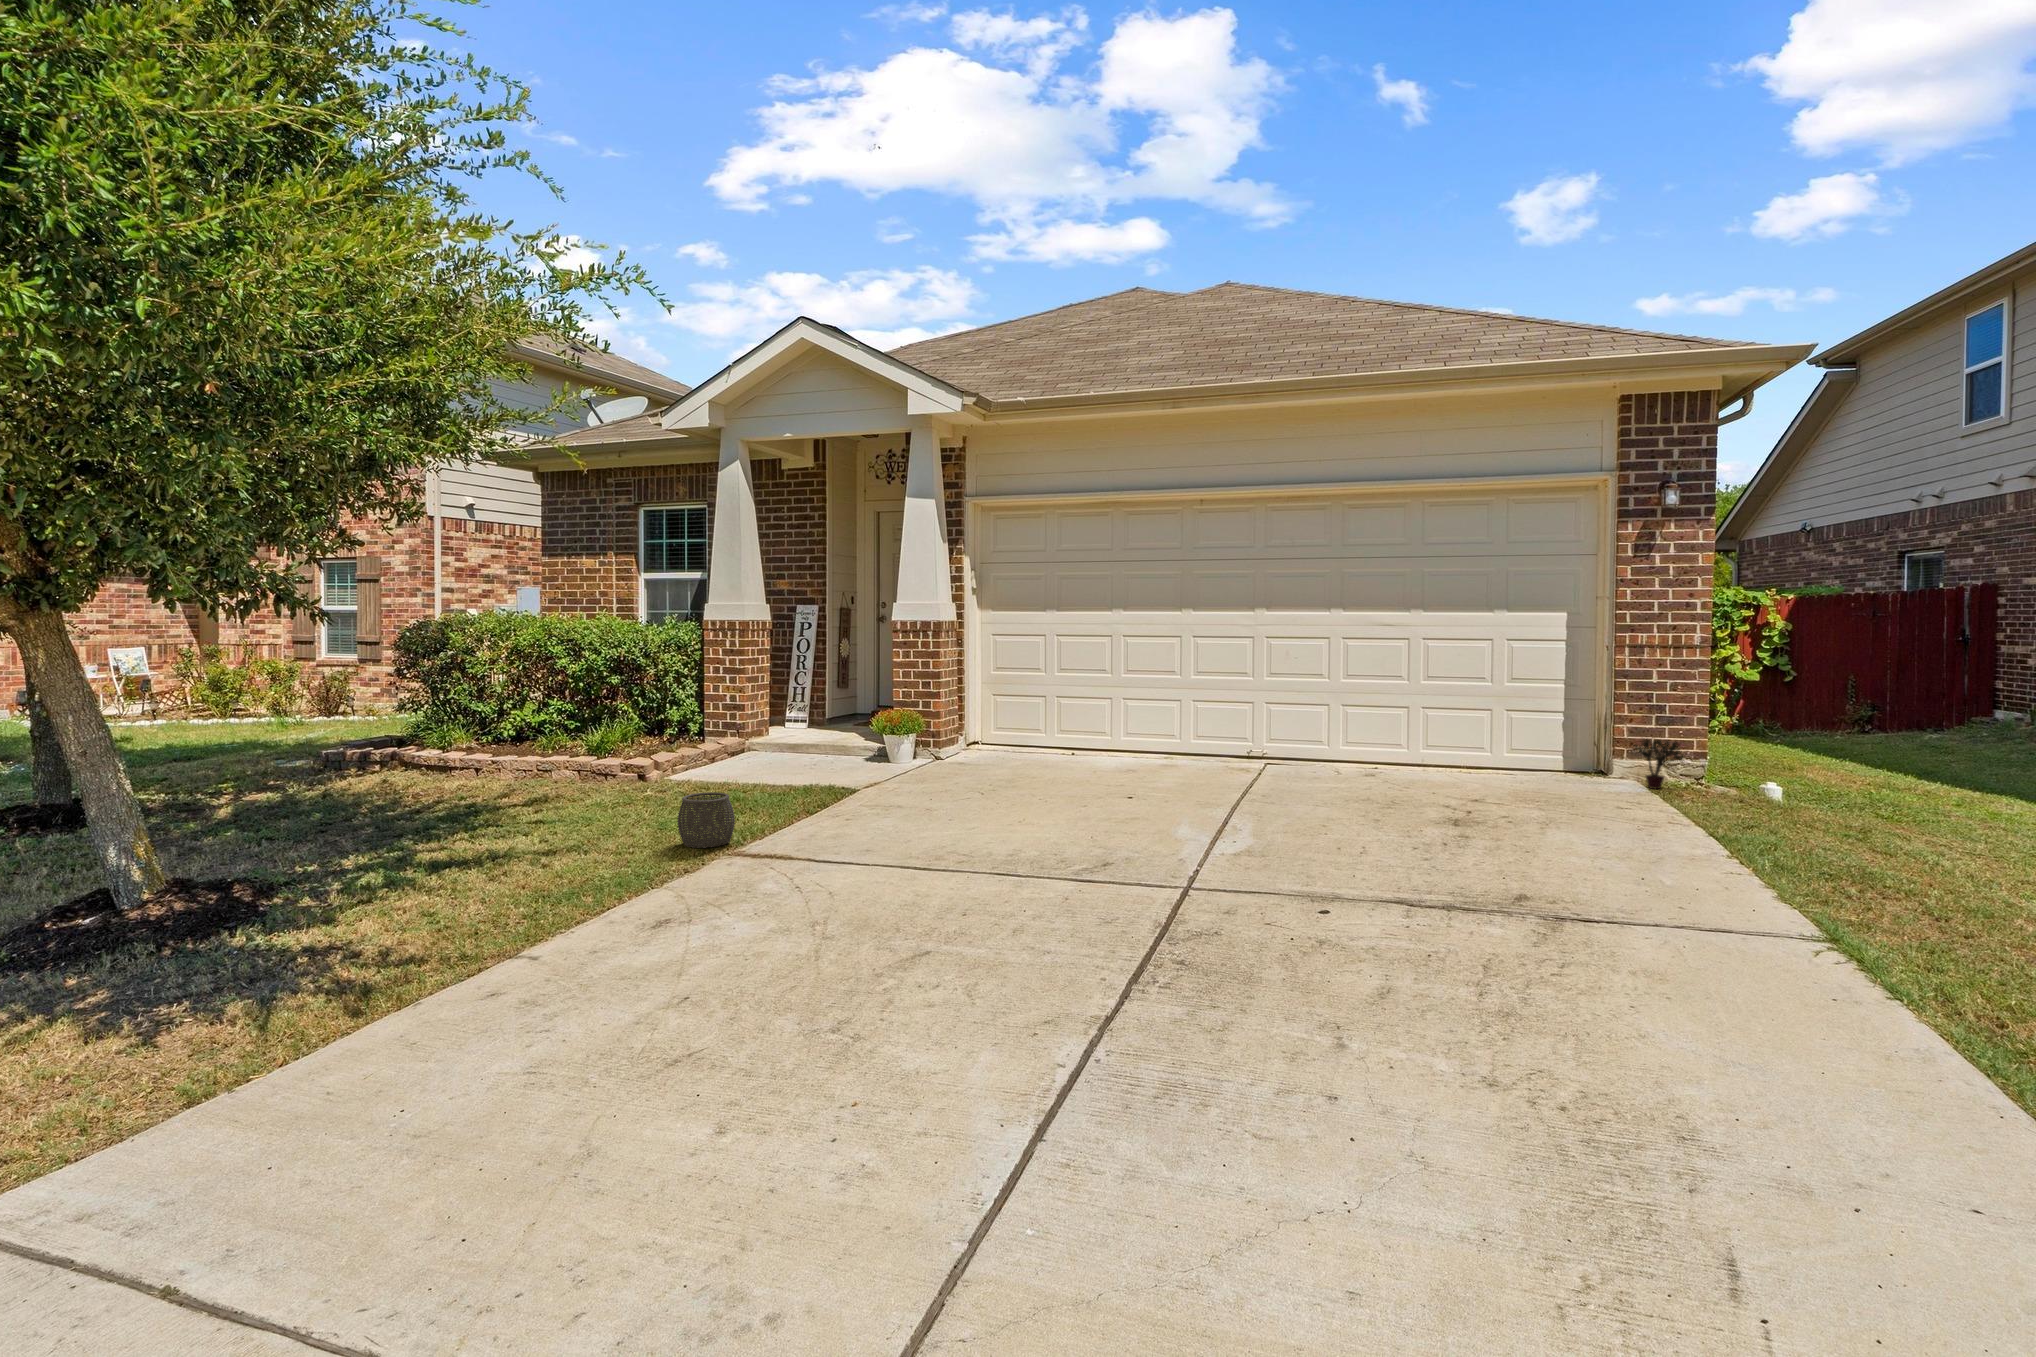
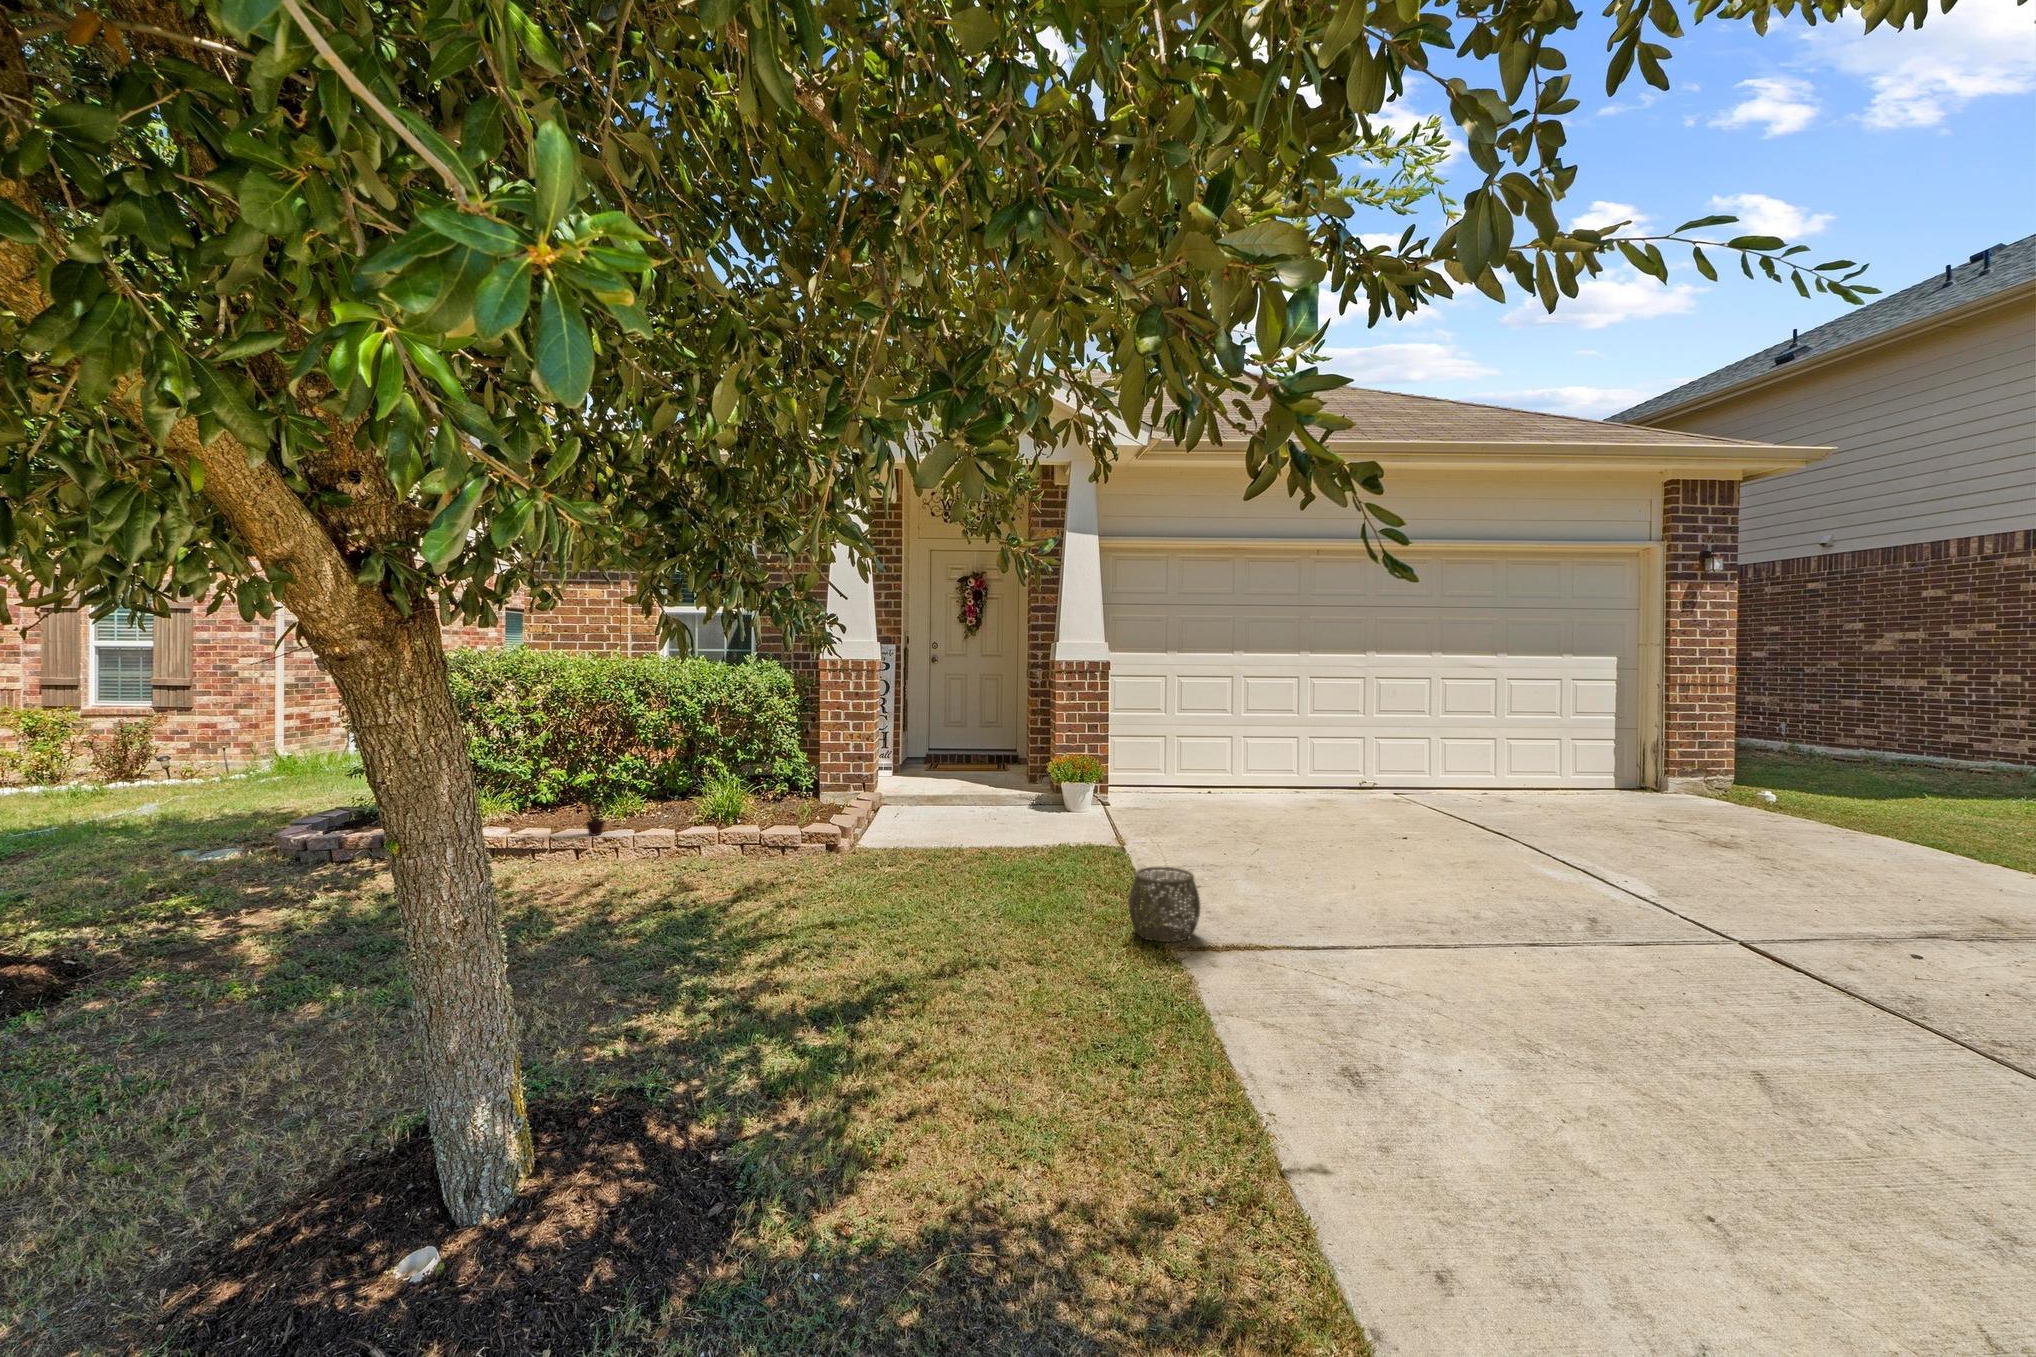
potted plant: present [1632,739,1683,789] -> present [571,783,619,835]

